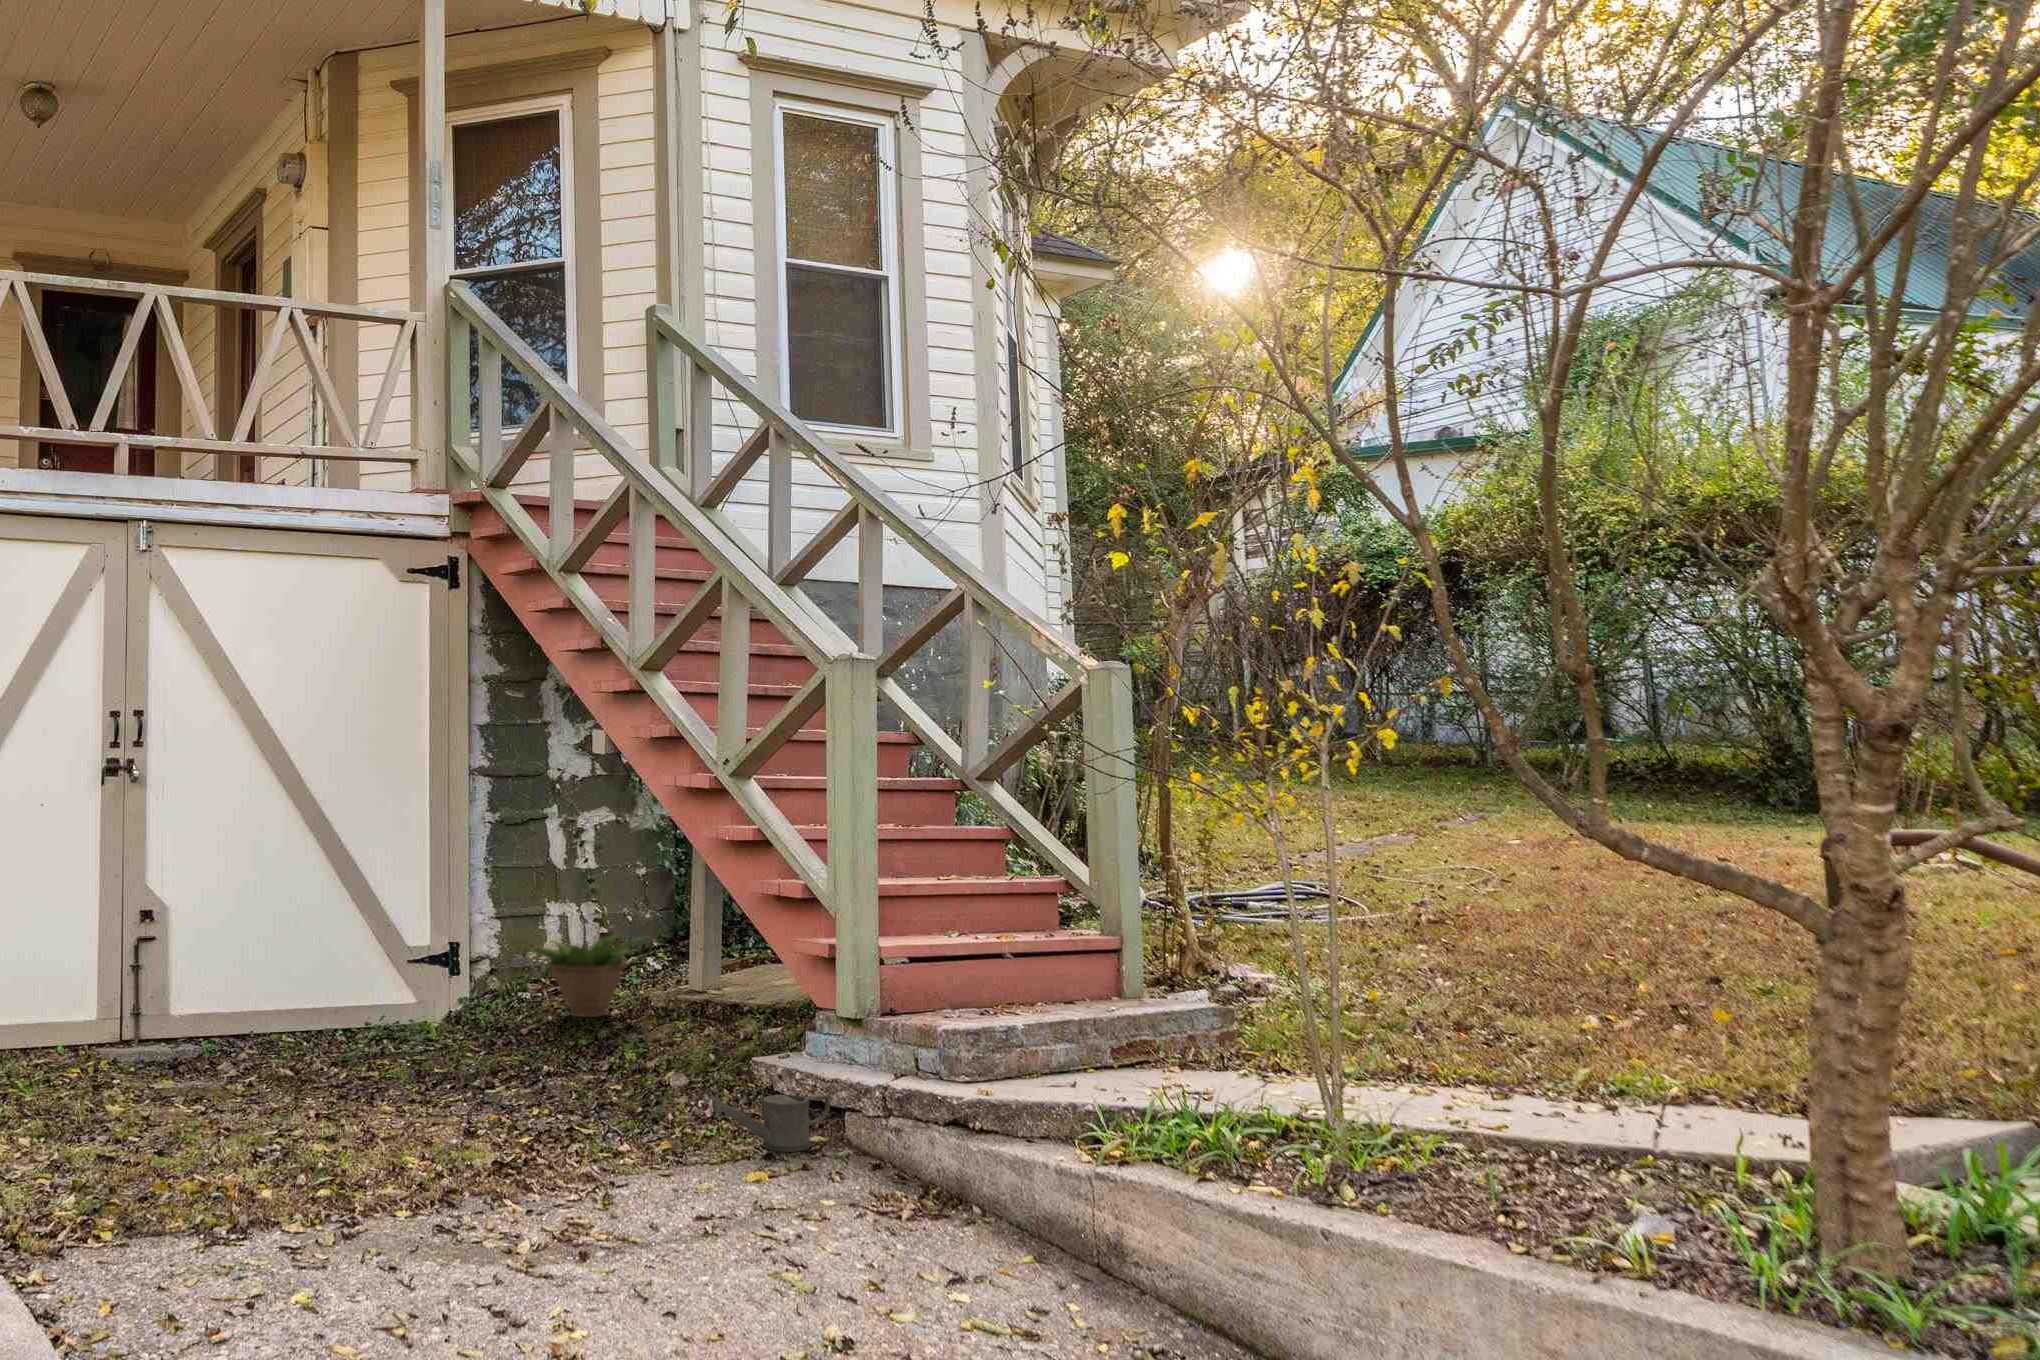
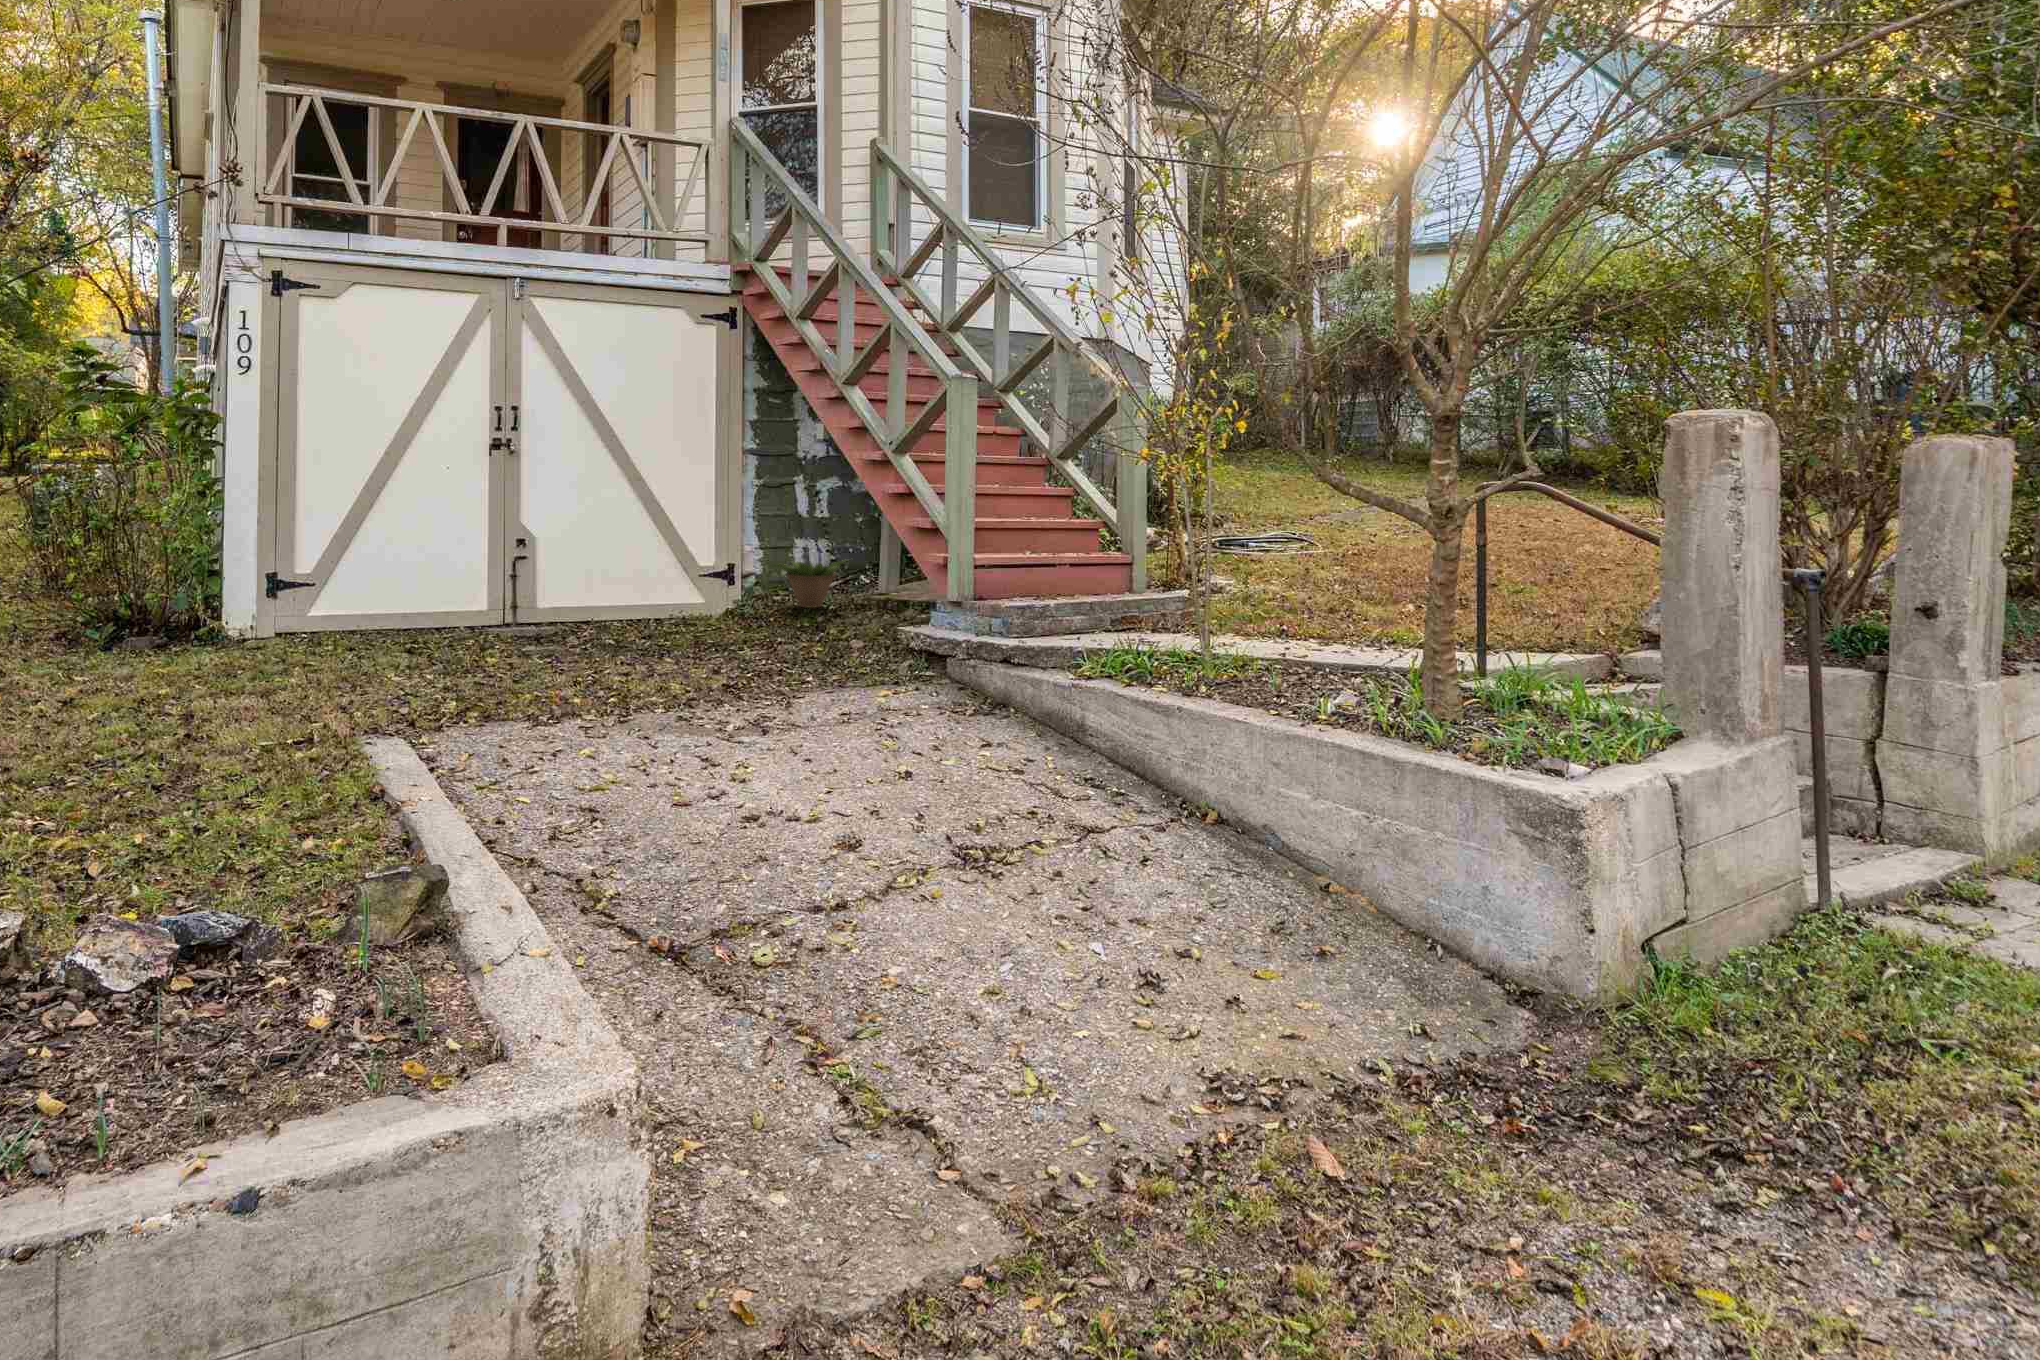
watering can: present [712,1095,830,1152] -> none [865,644,939,678]

